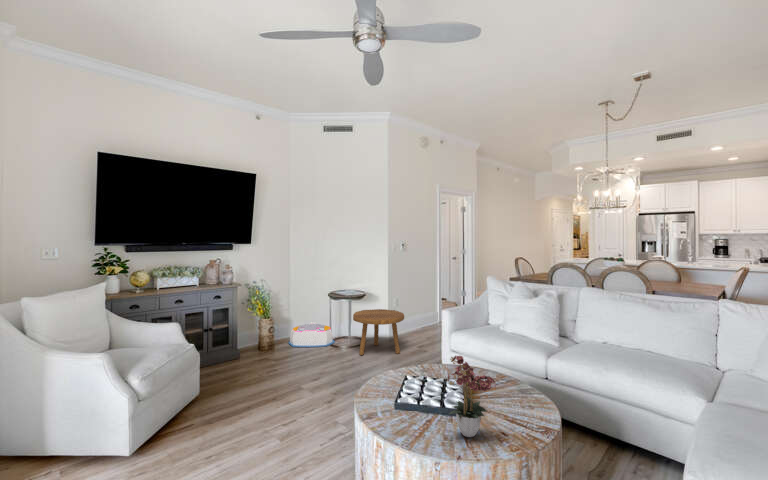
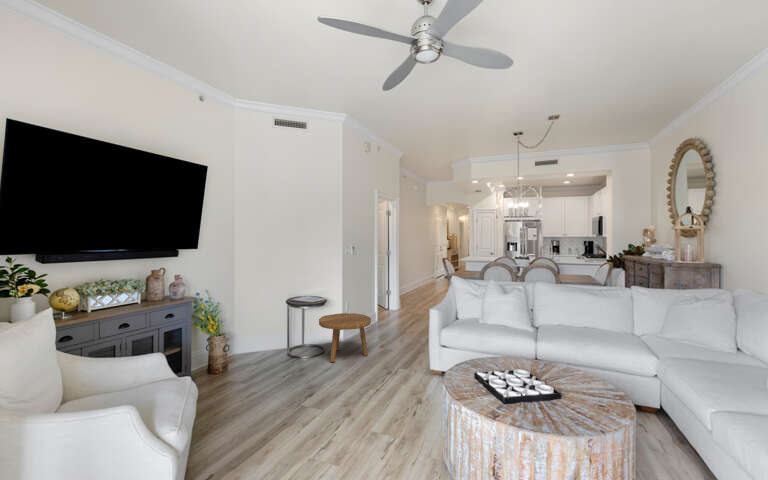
storage bin: present [289,322,335,347] -> none [238,334,291,364]
flower arrangement: present [448,356,495,437] -> none [563,344,603,414]

